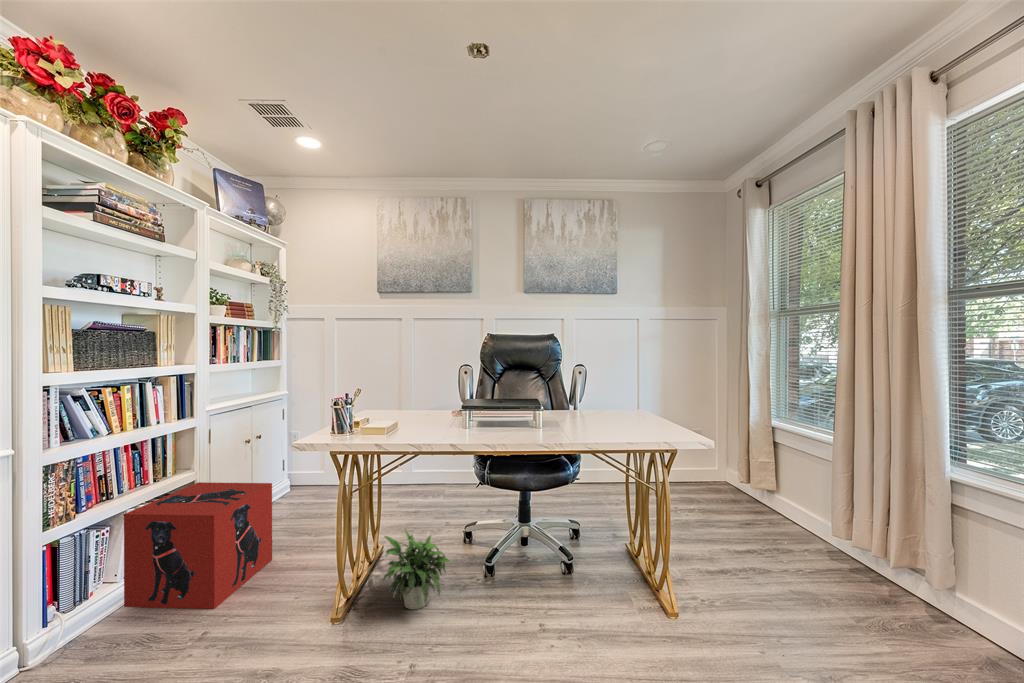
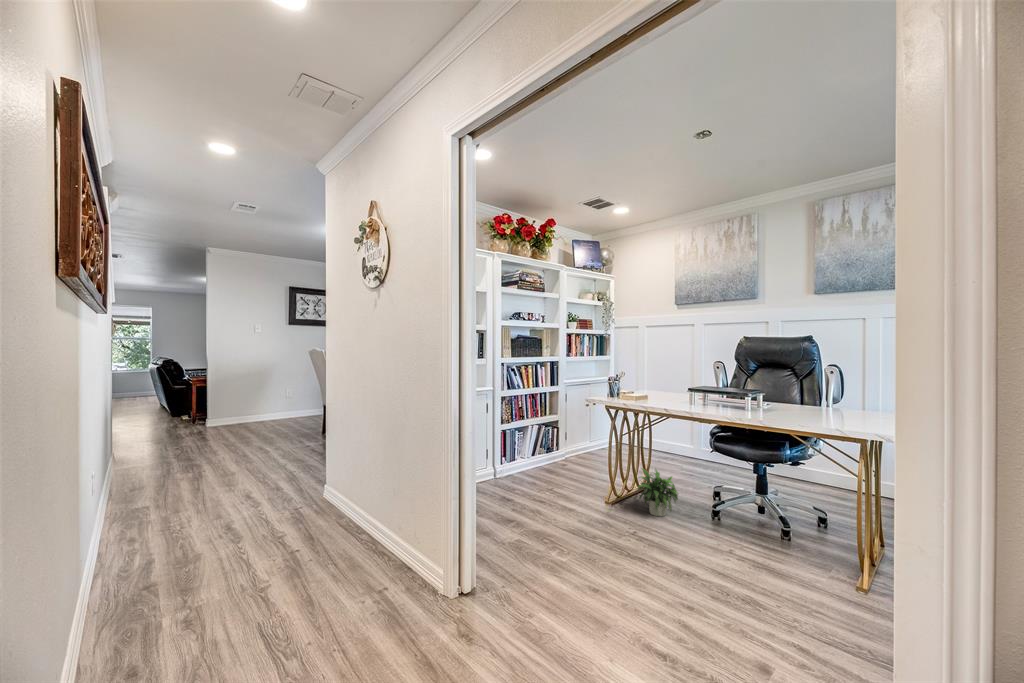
storage box: present [124,482,272,609] -> none [528,422,592,483]

